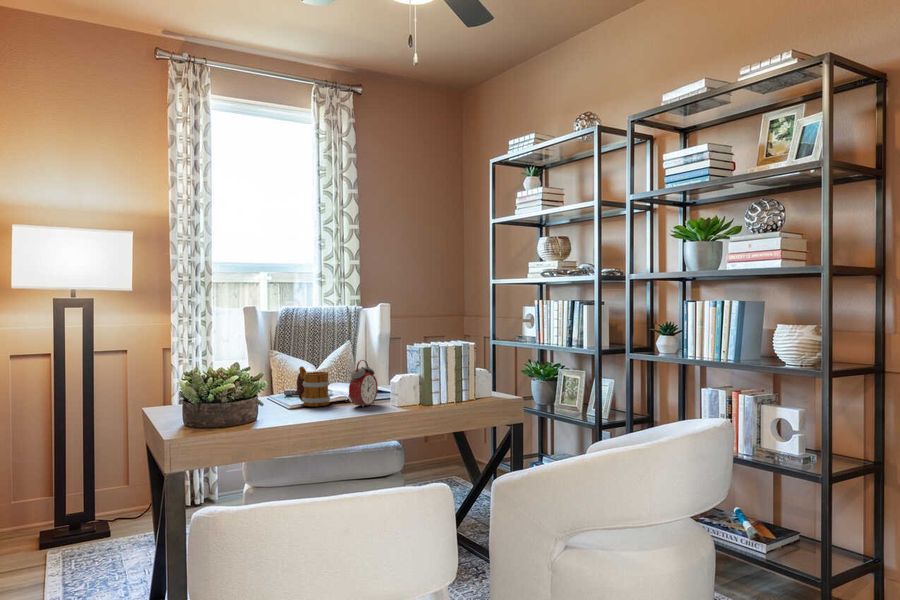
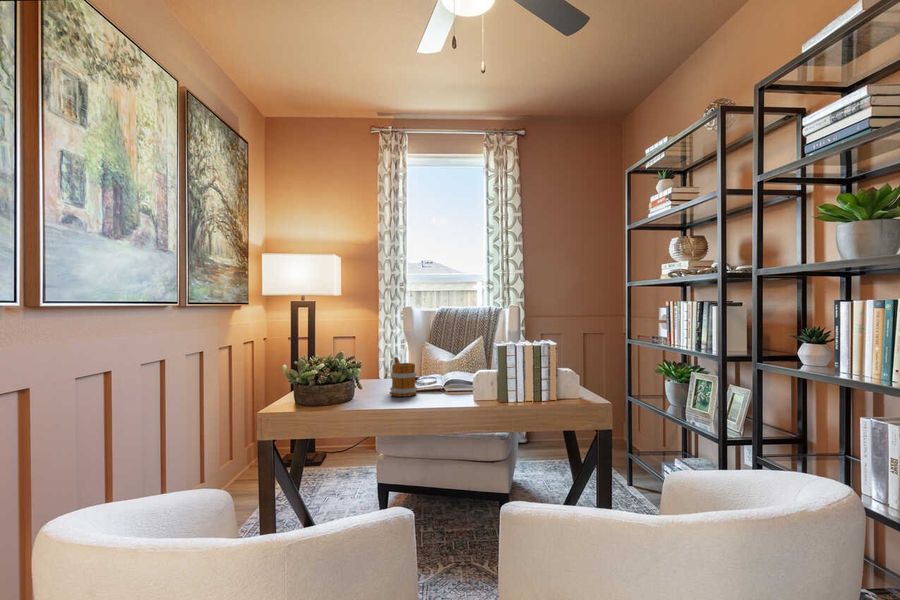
alarm clock: present [349,360,378,407] -> none [422,354,455,402]

